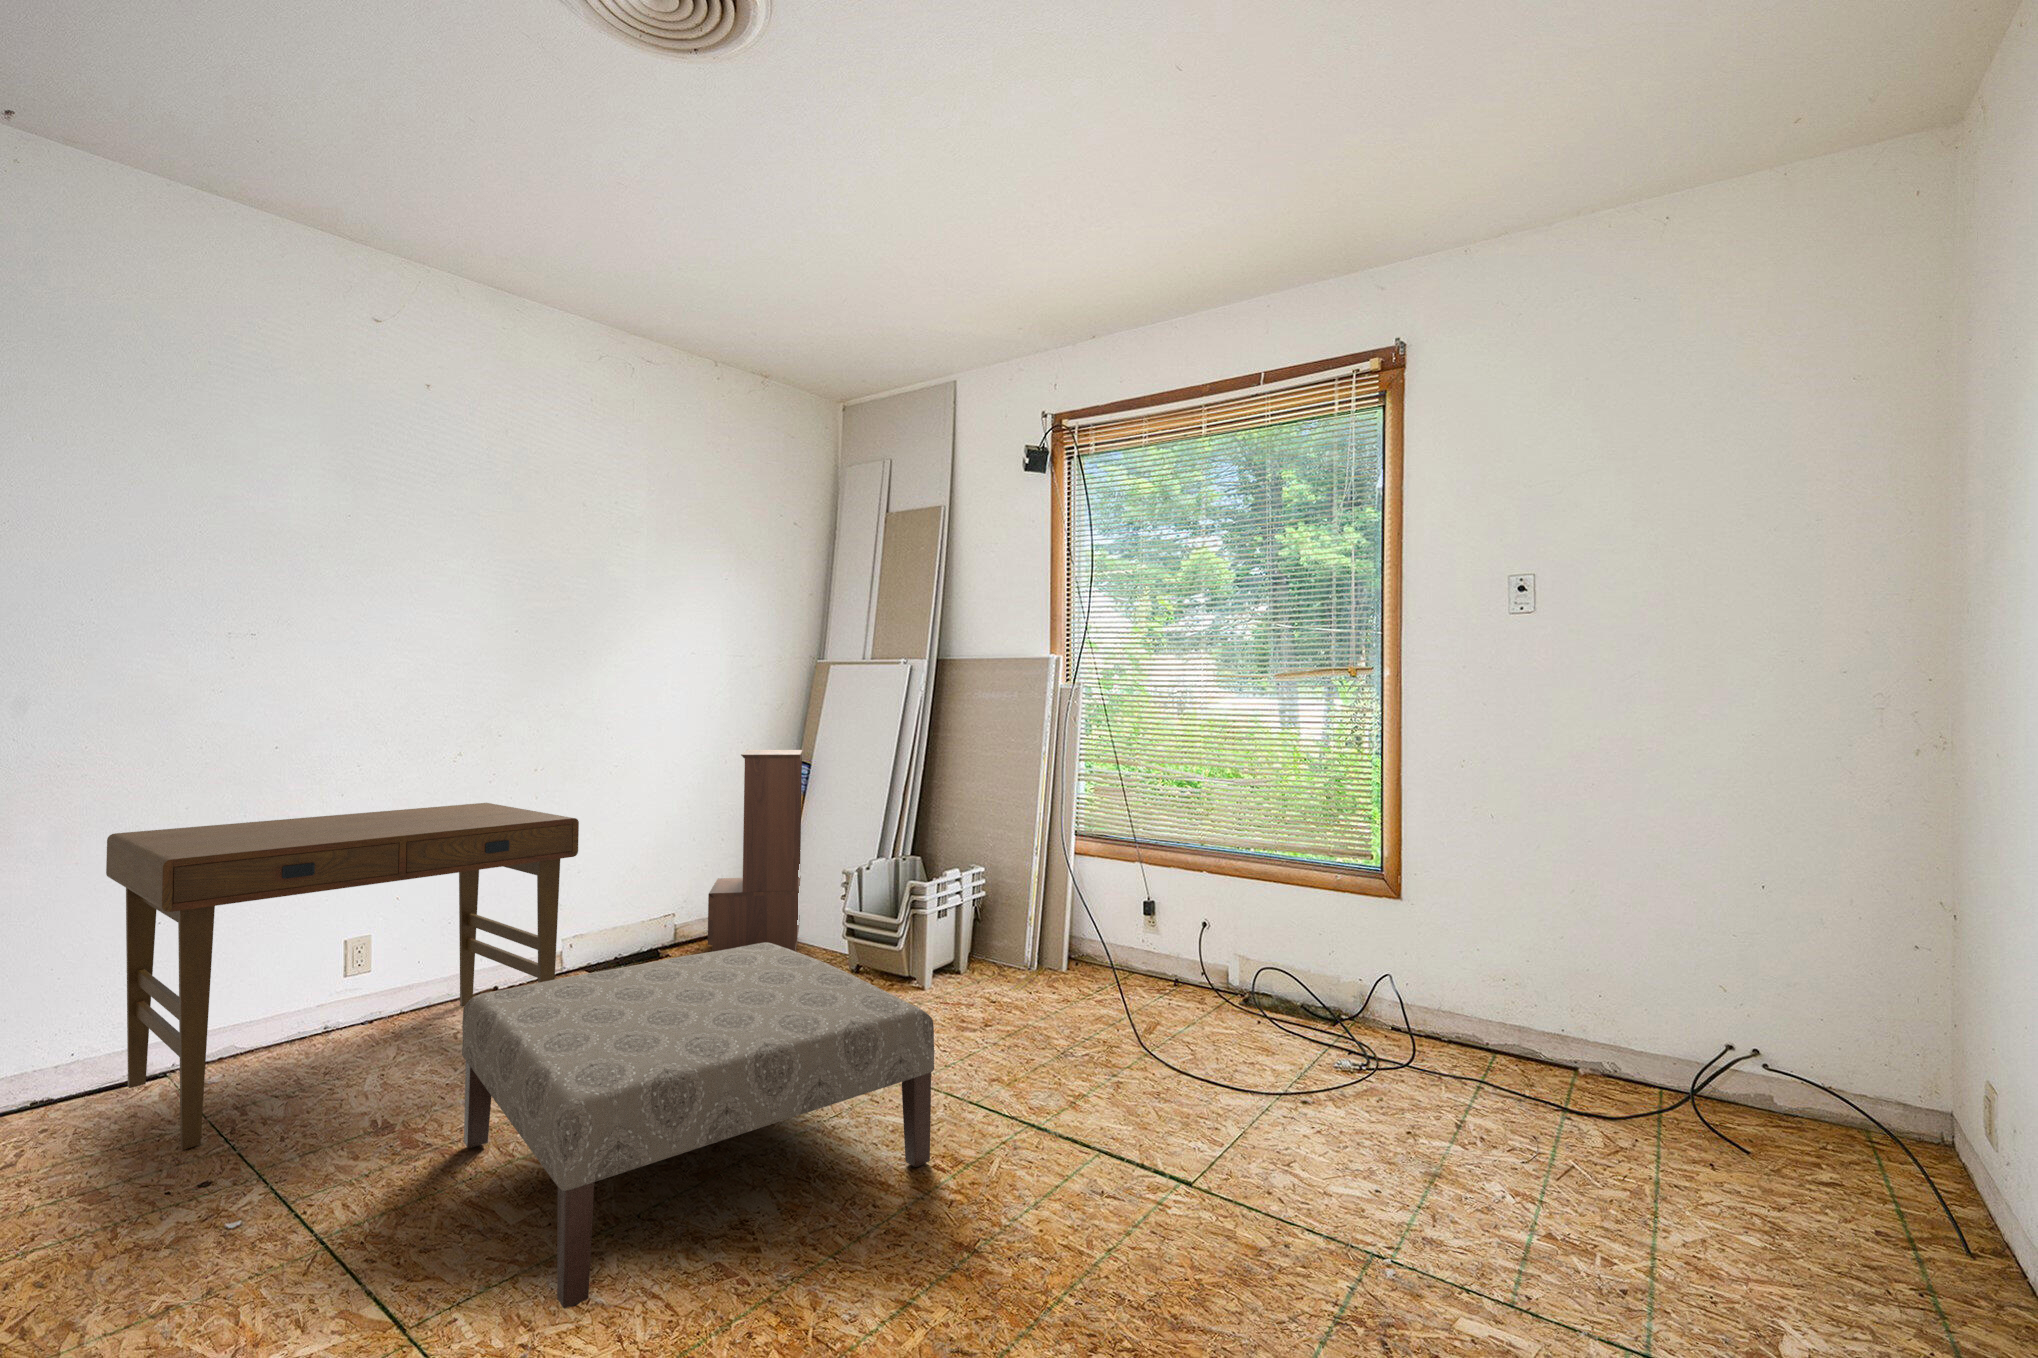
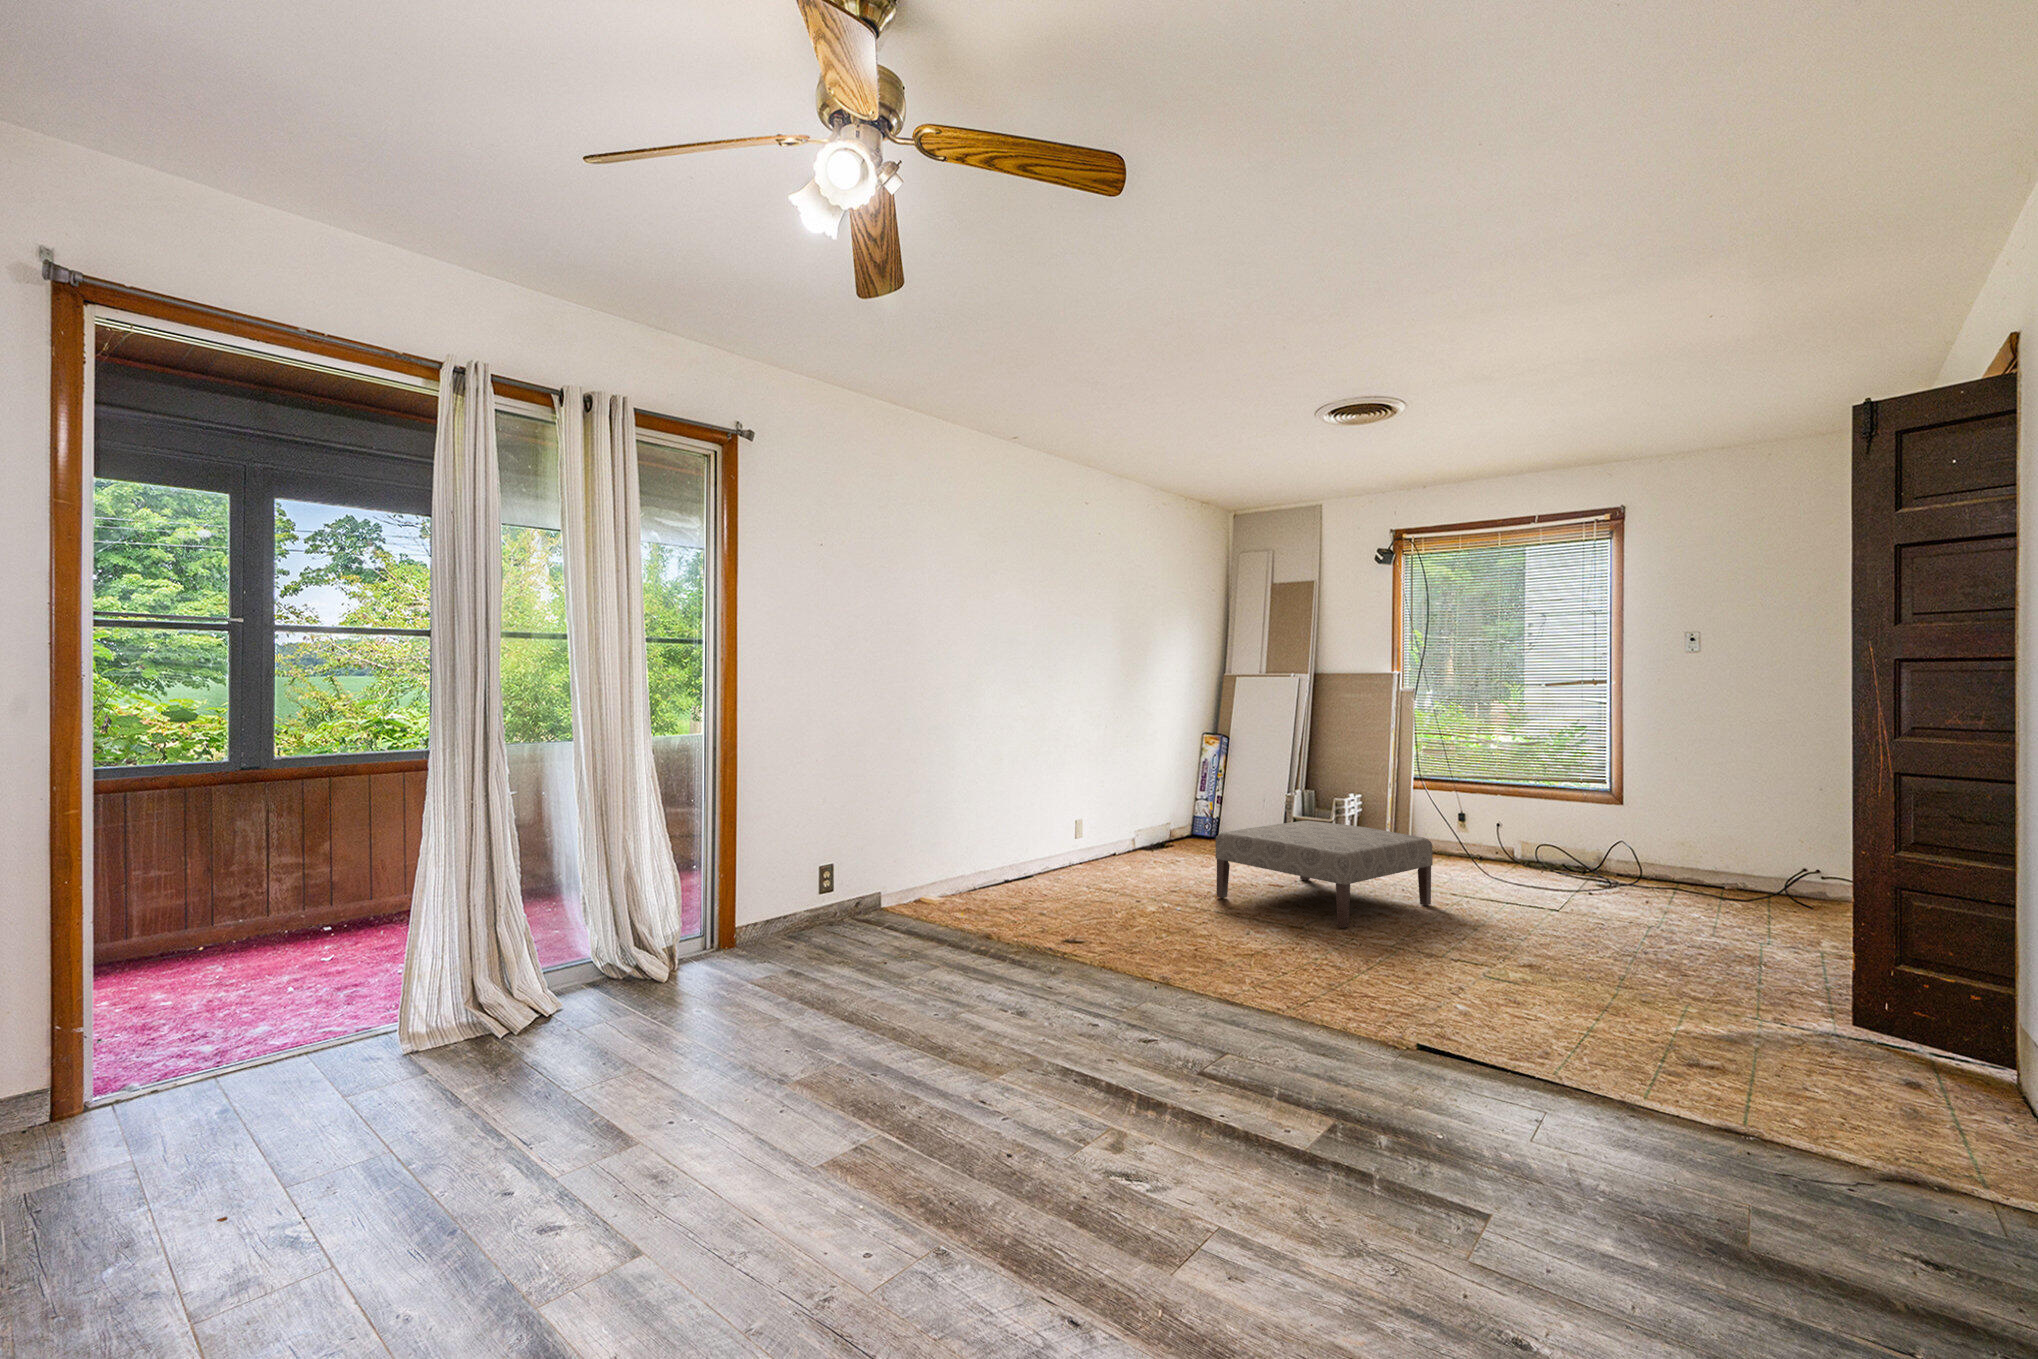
bookshelf: present [708,750,802,952] -> none [1185,728,1247,846]
desk: present [106,803,579,1150] -> none [1017,756,1192,897]

